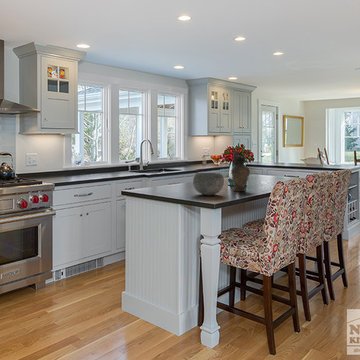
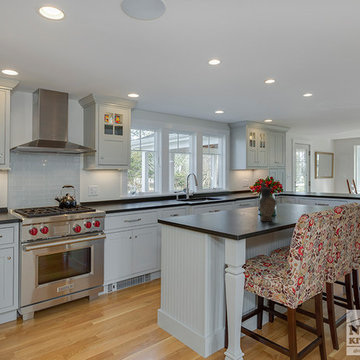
bowl: present [193,173,224,195] -> none [220,203,250,225]

